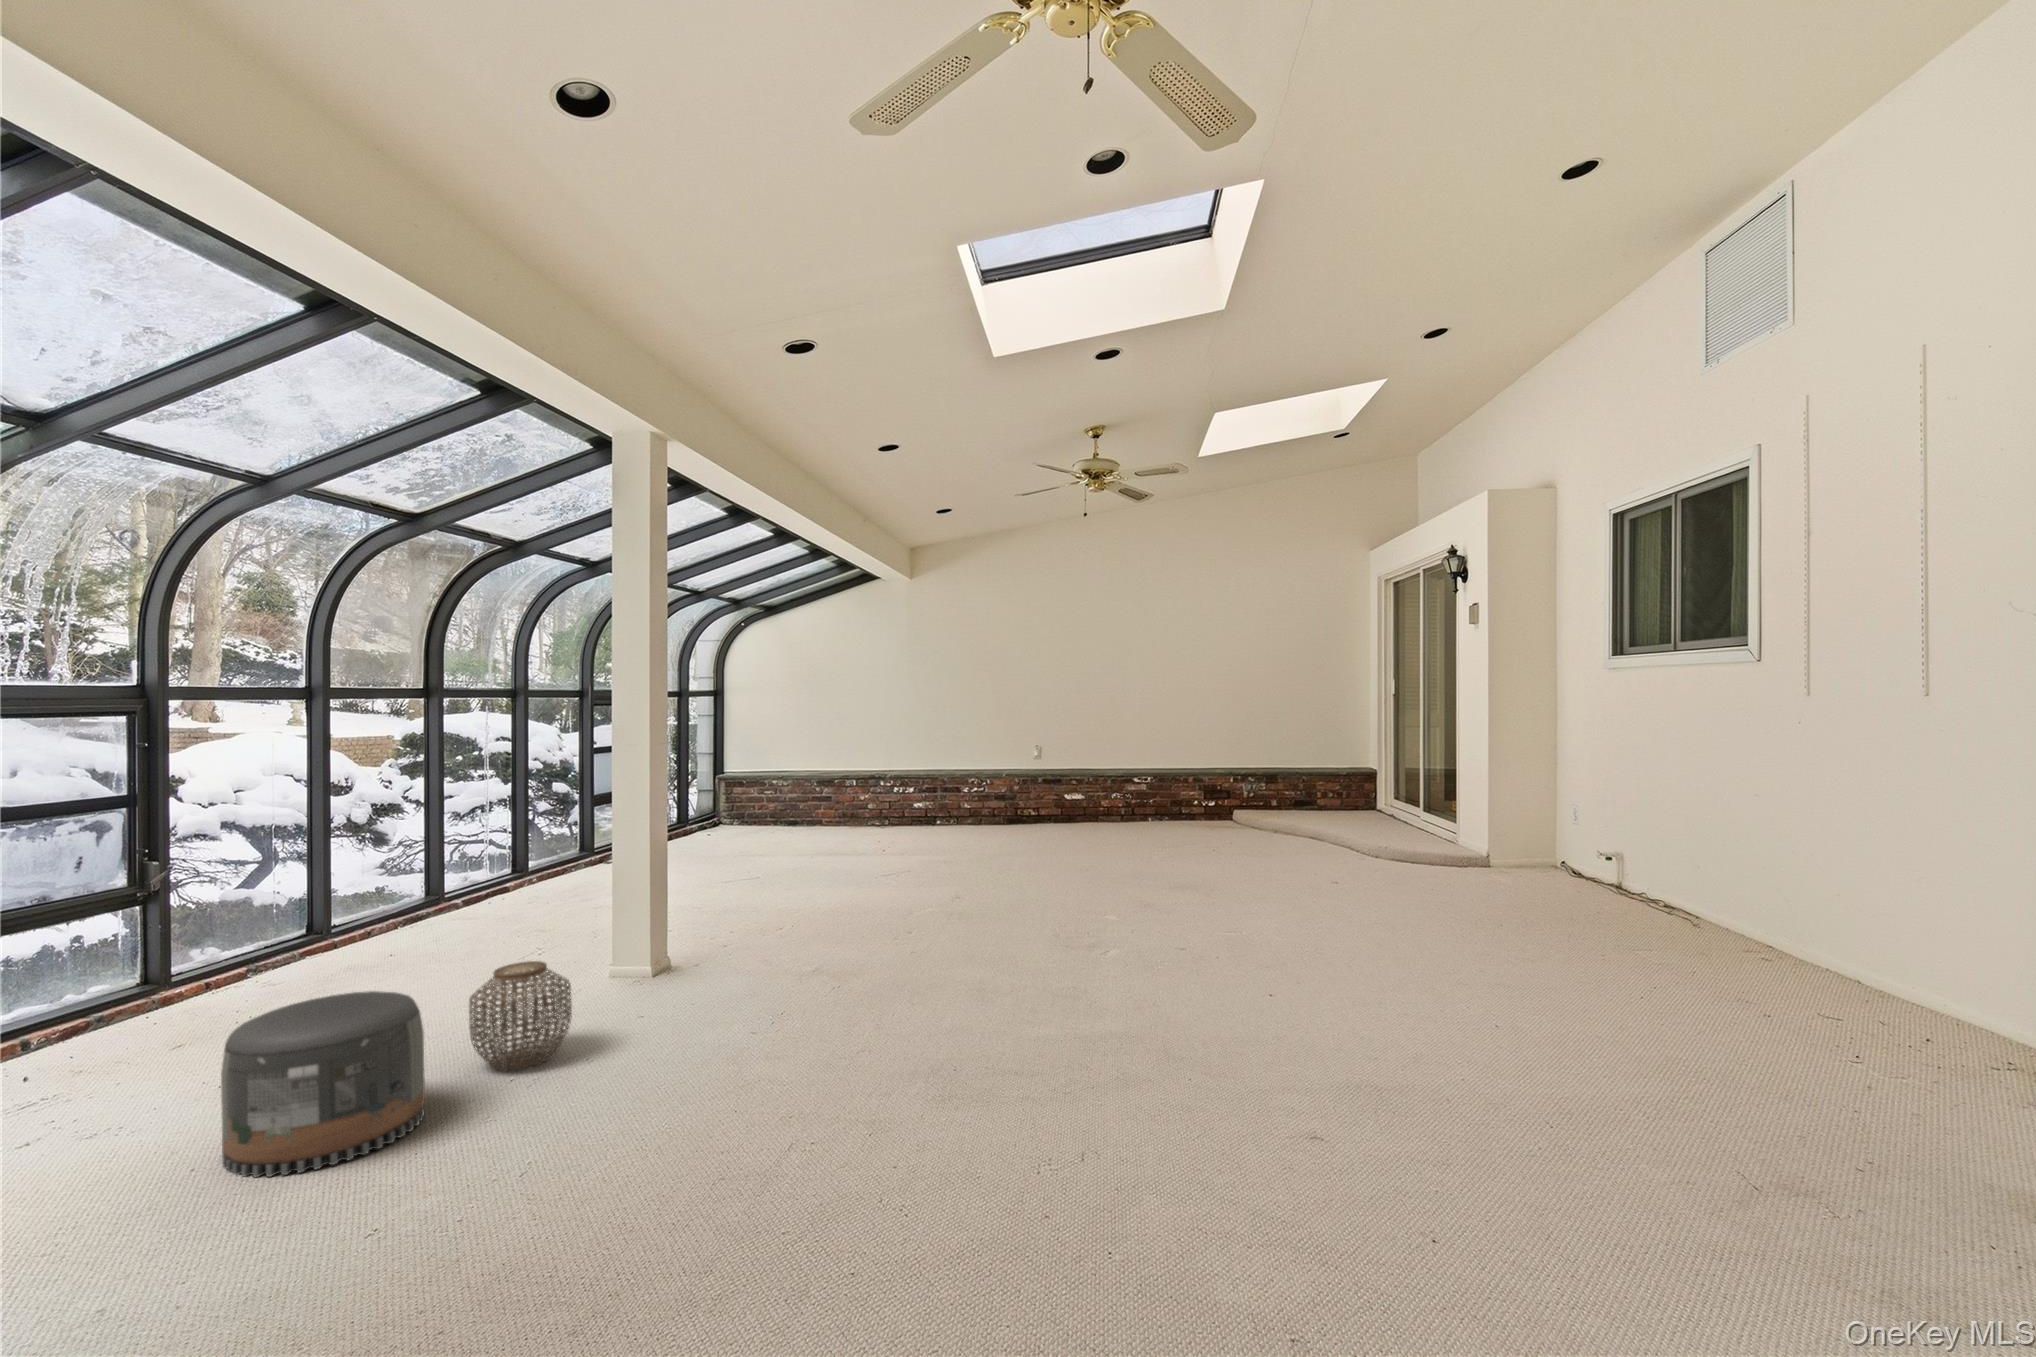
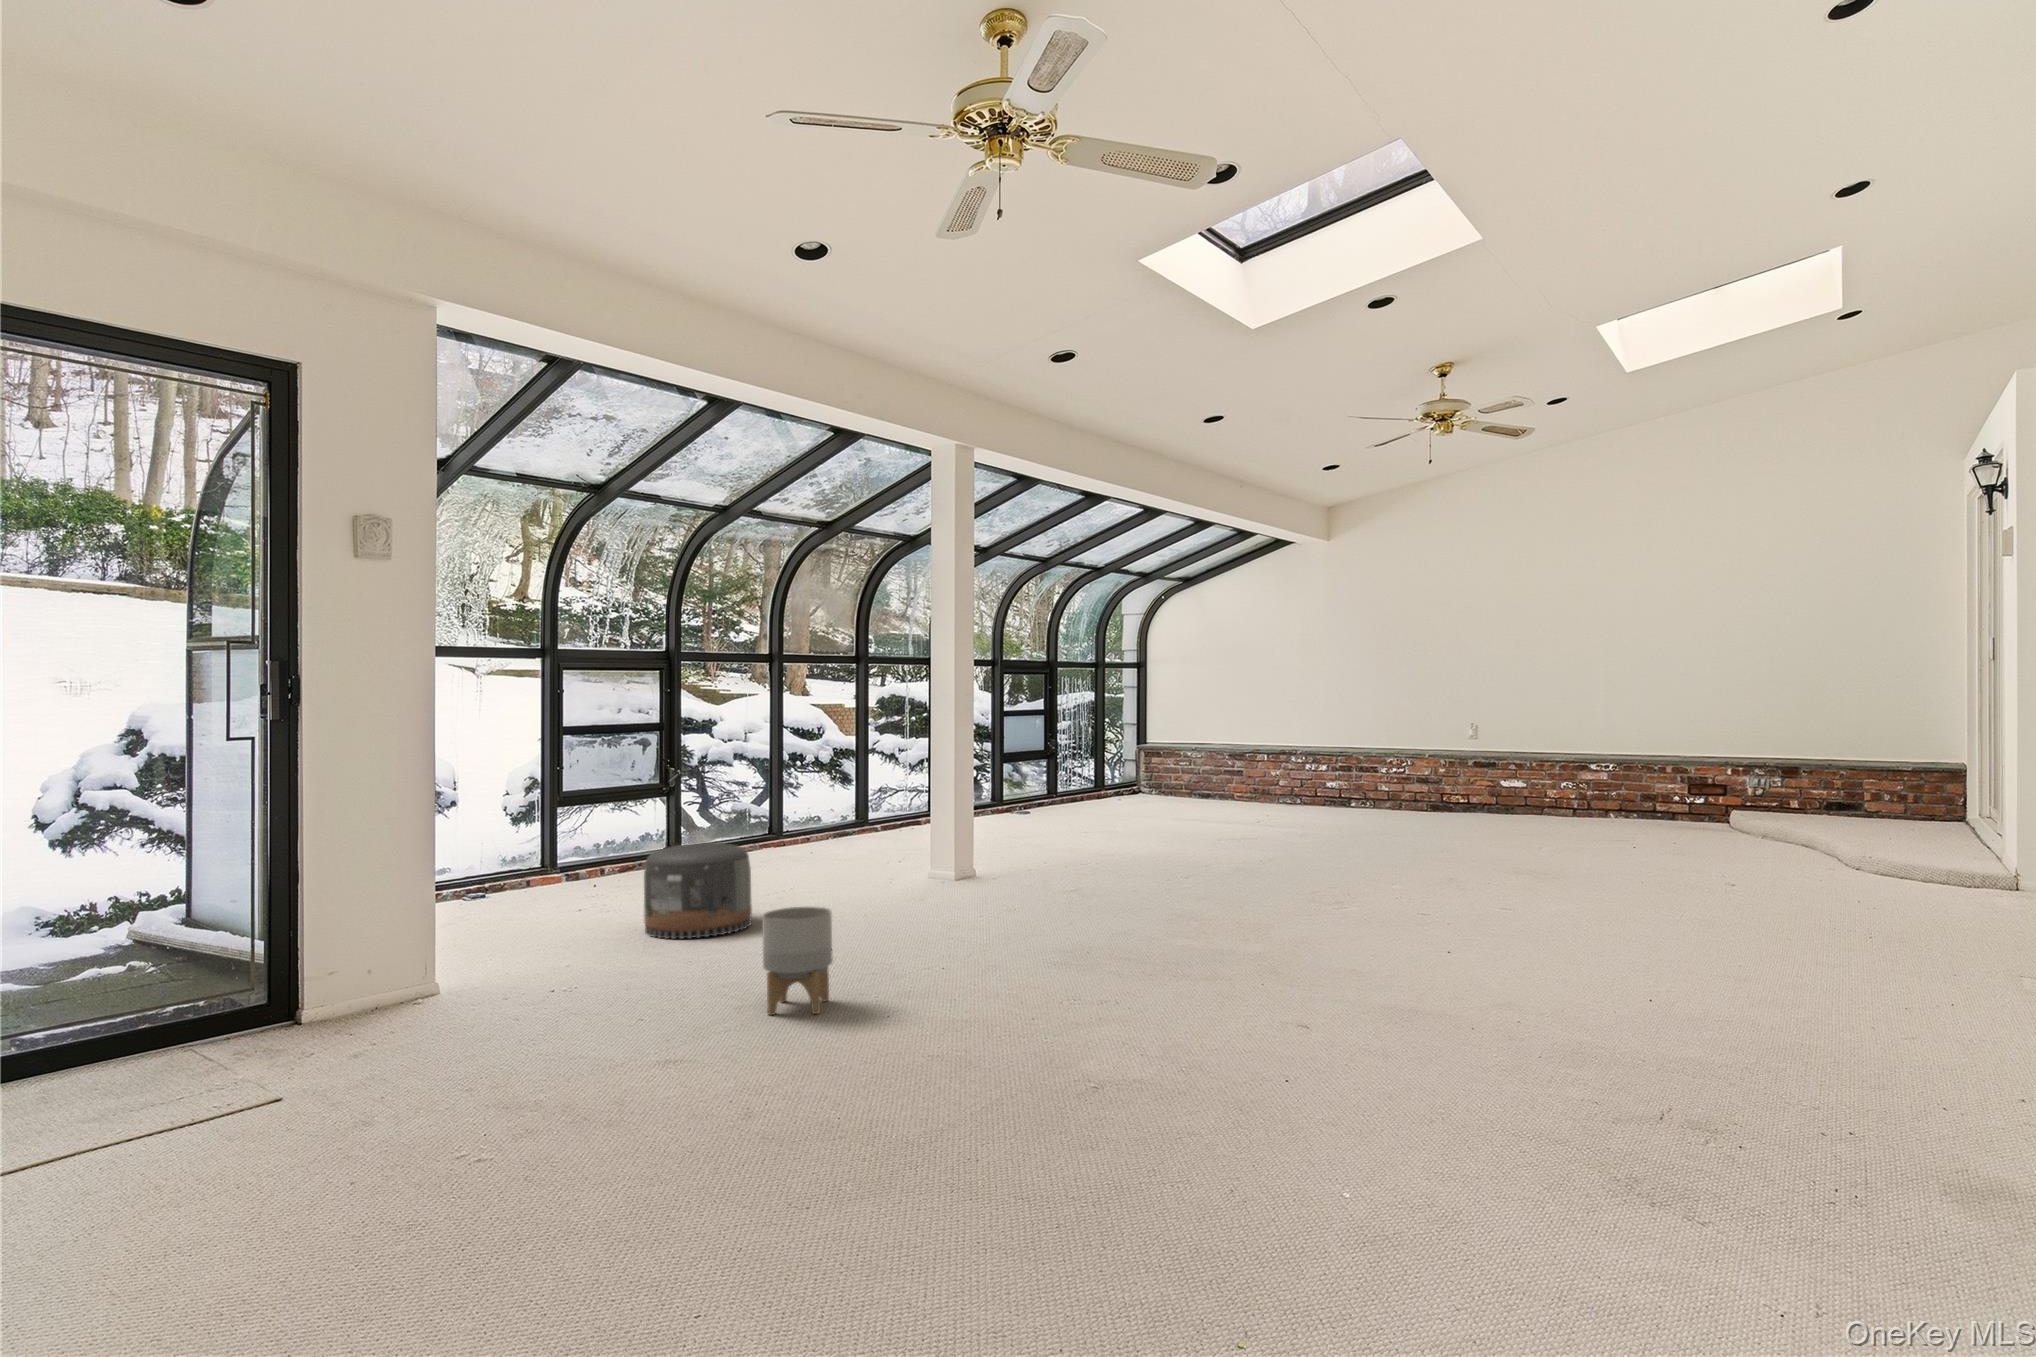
woven basket: present [469,961,572,1070] -> none [791,844,856,916]
planter: none [627,1100,741,1305] -> present [762,907,833,1015]

